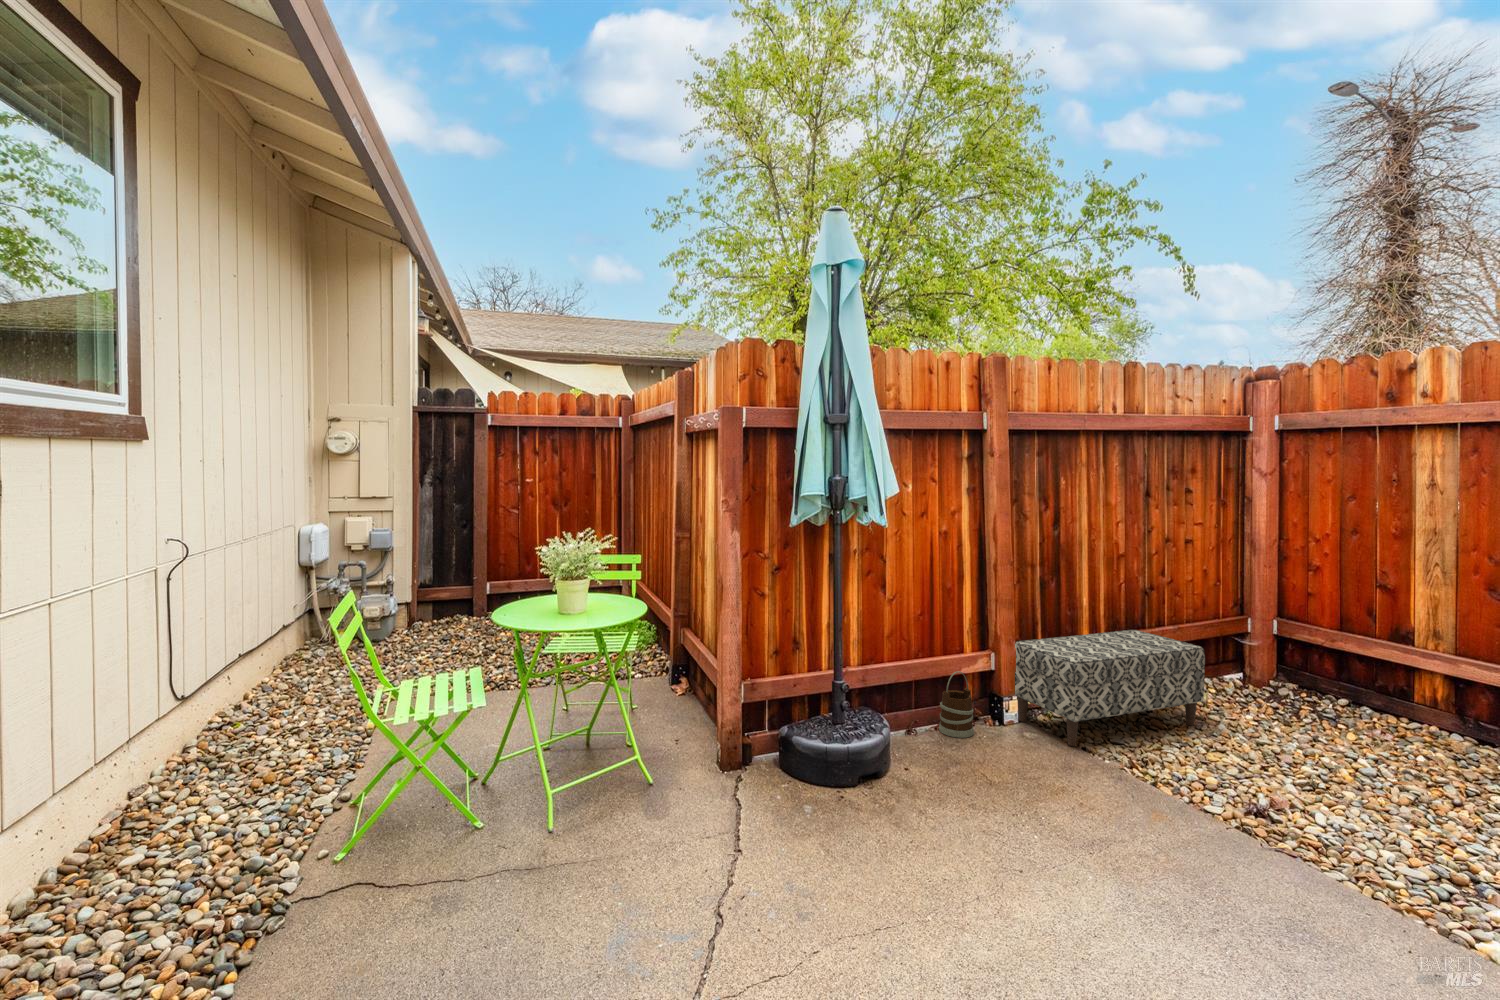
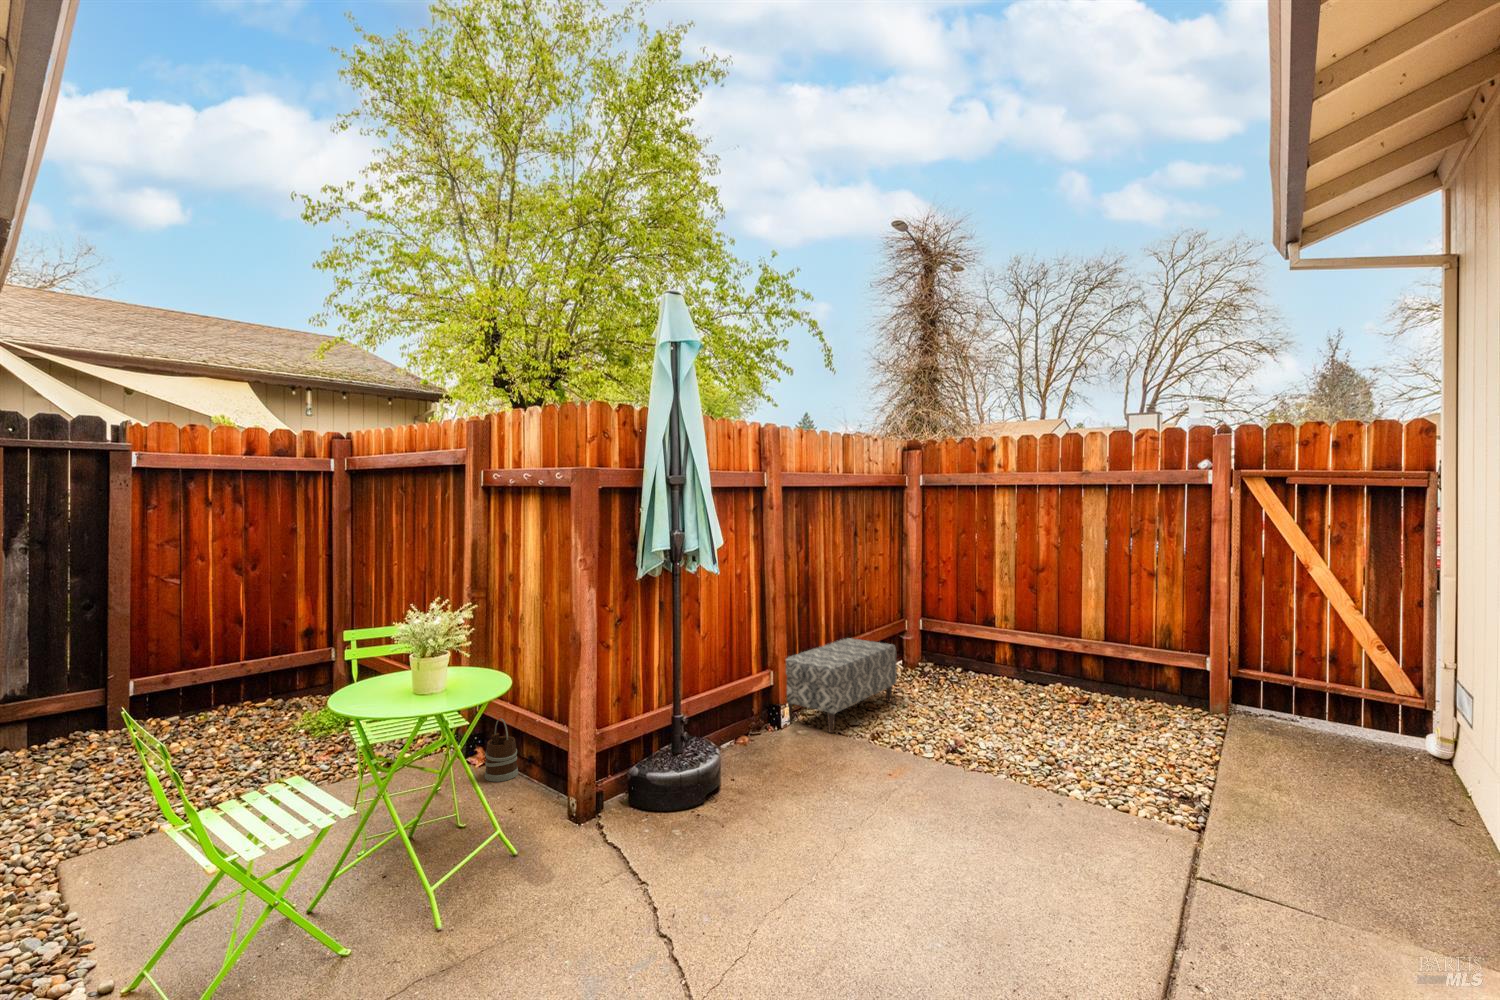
wooden bucket: present [939,671,974,738] -> present [485,718,518,782]

